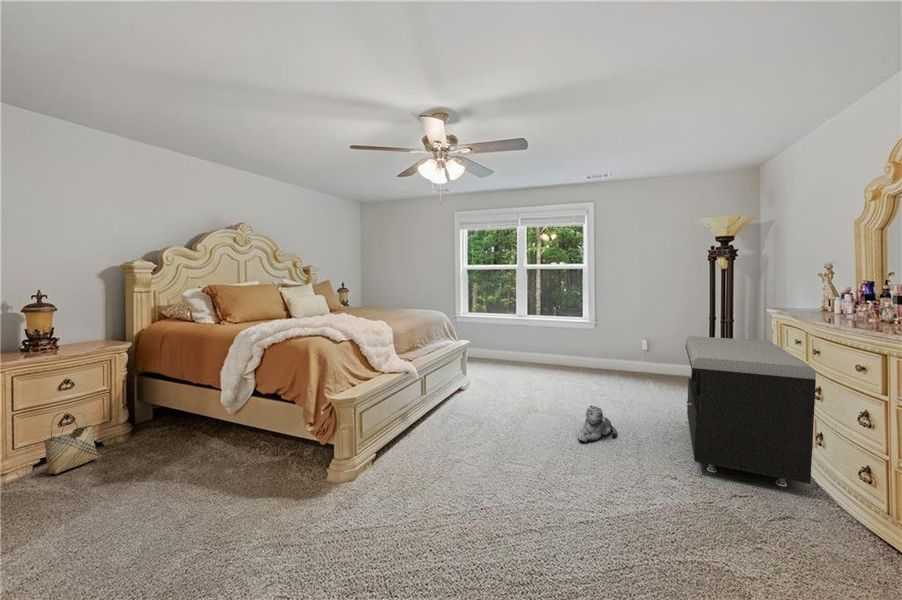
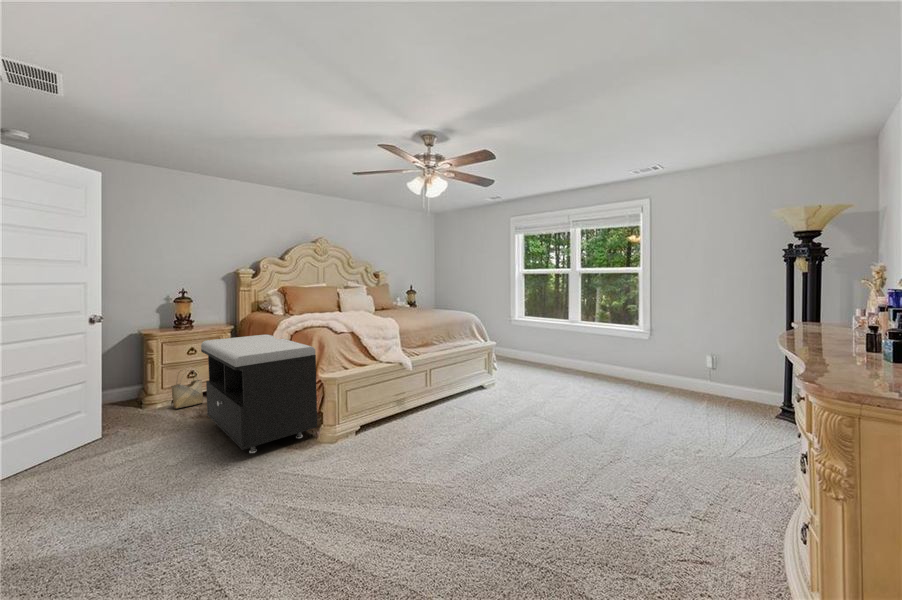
storage bench: present [685,336,816,487] -> present [201,334,317,453]
plush toy: present [578,405,617,442] -> none [548,414,602,451]

